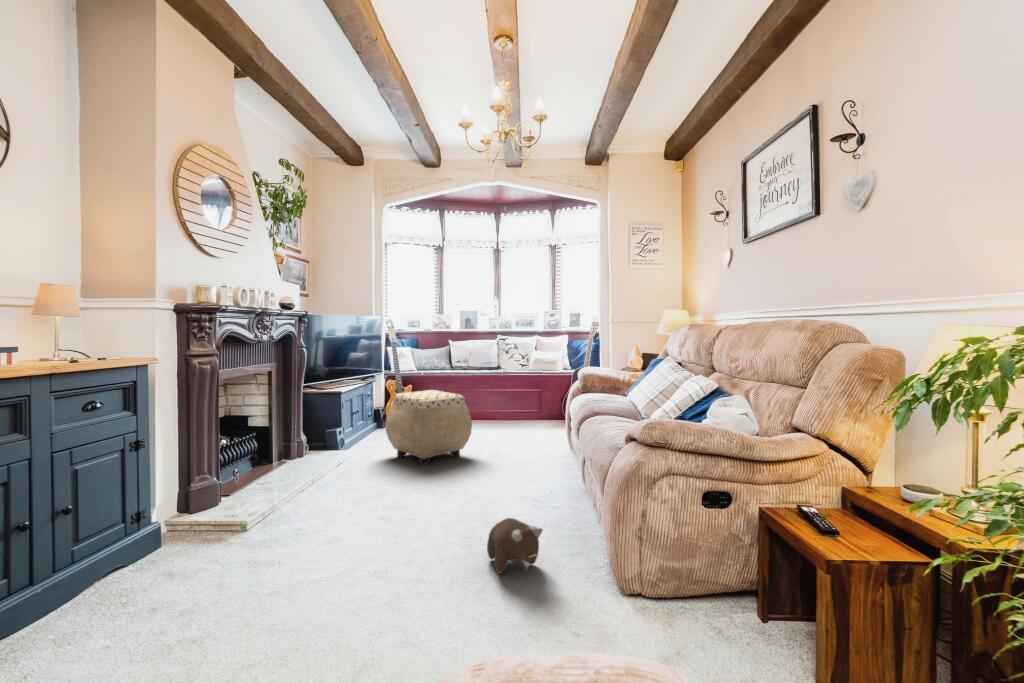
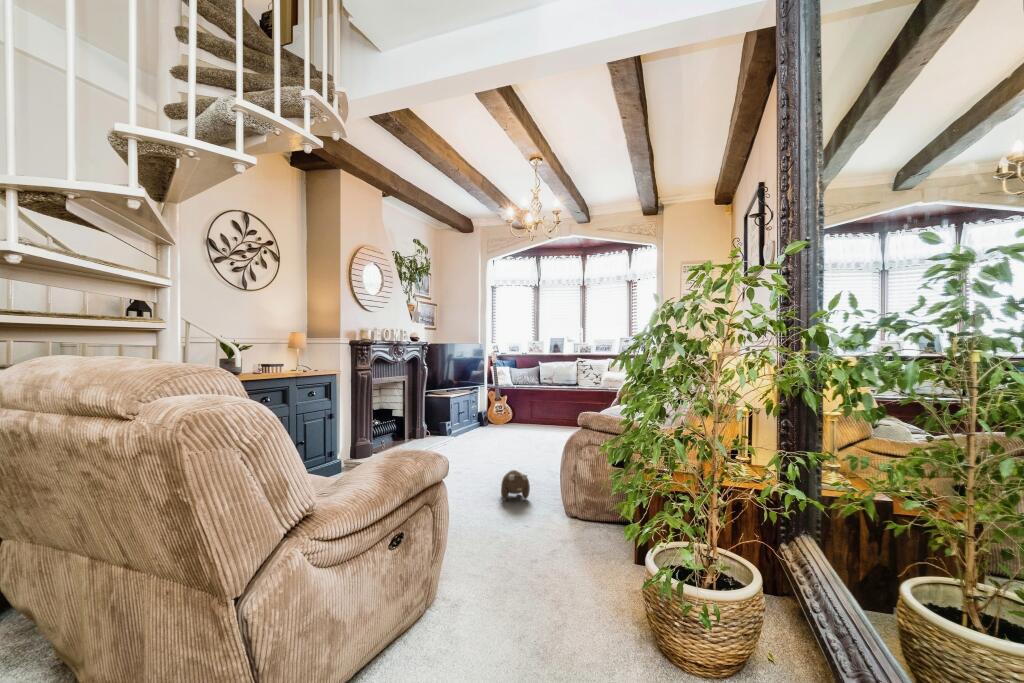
ottoman: present [385,390,472,465] -> none [475,397,534,449]

